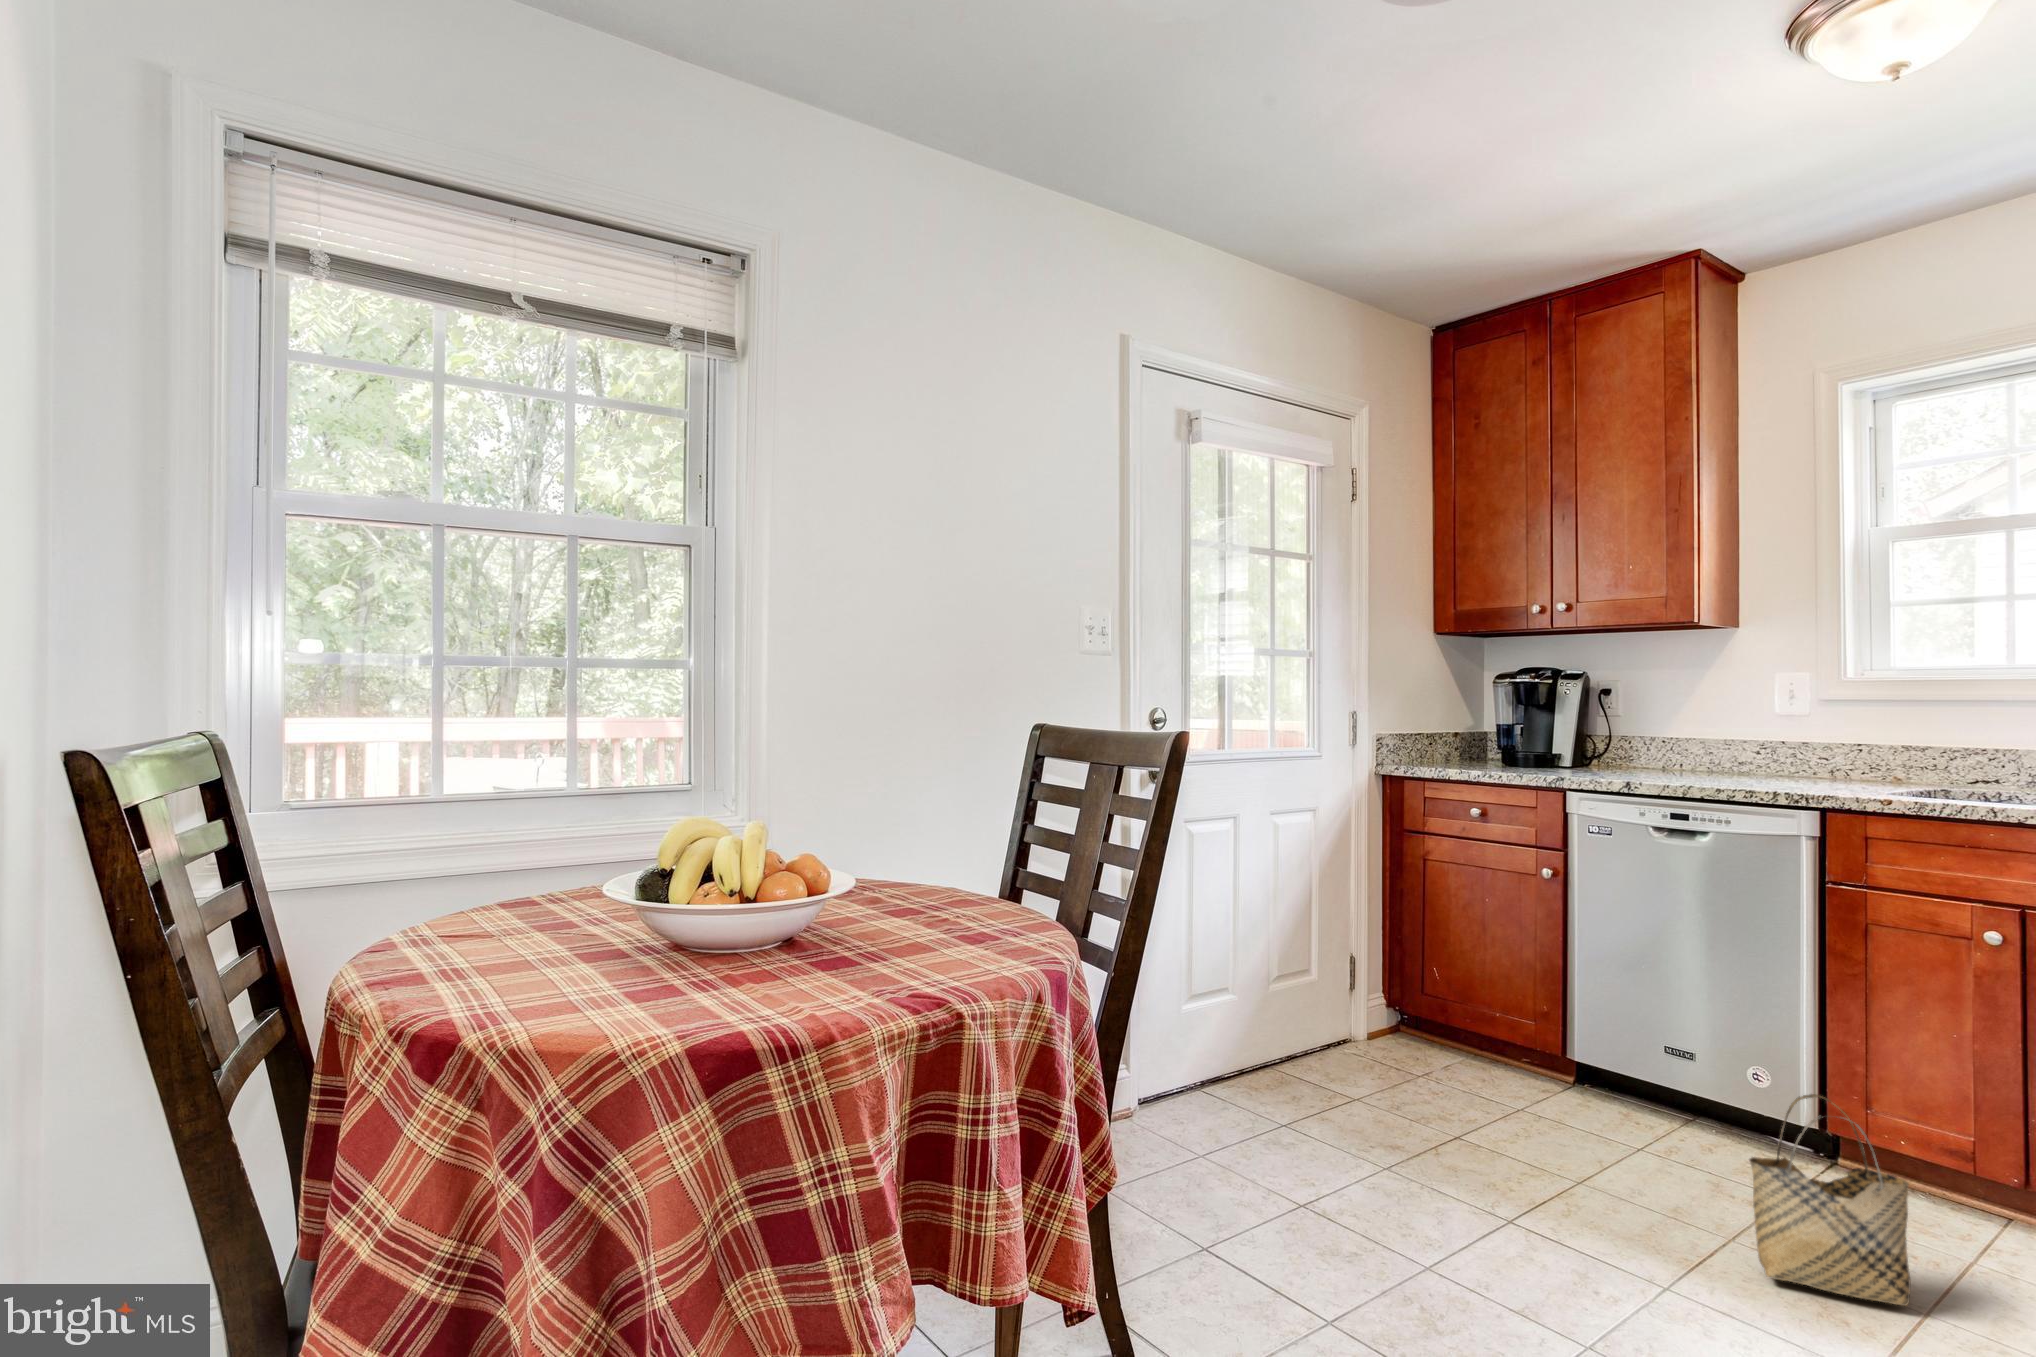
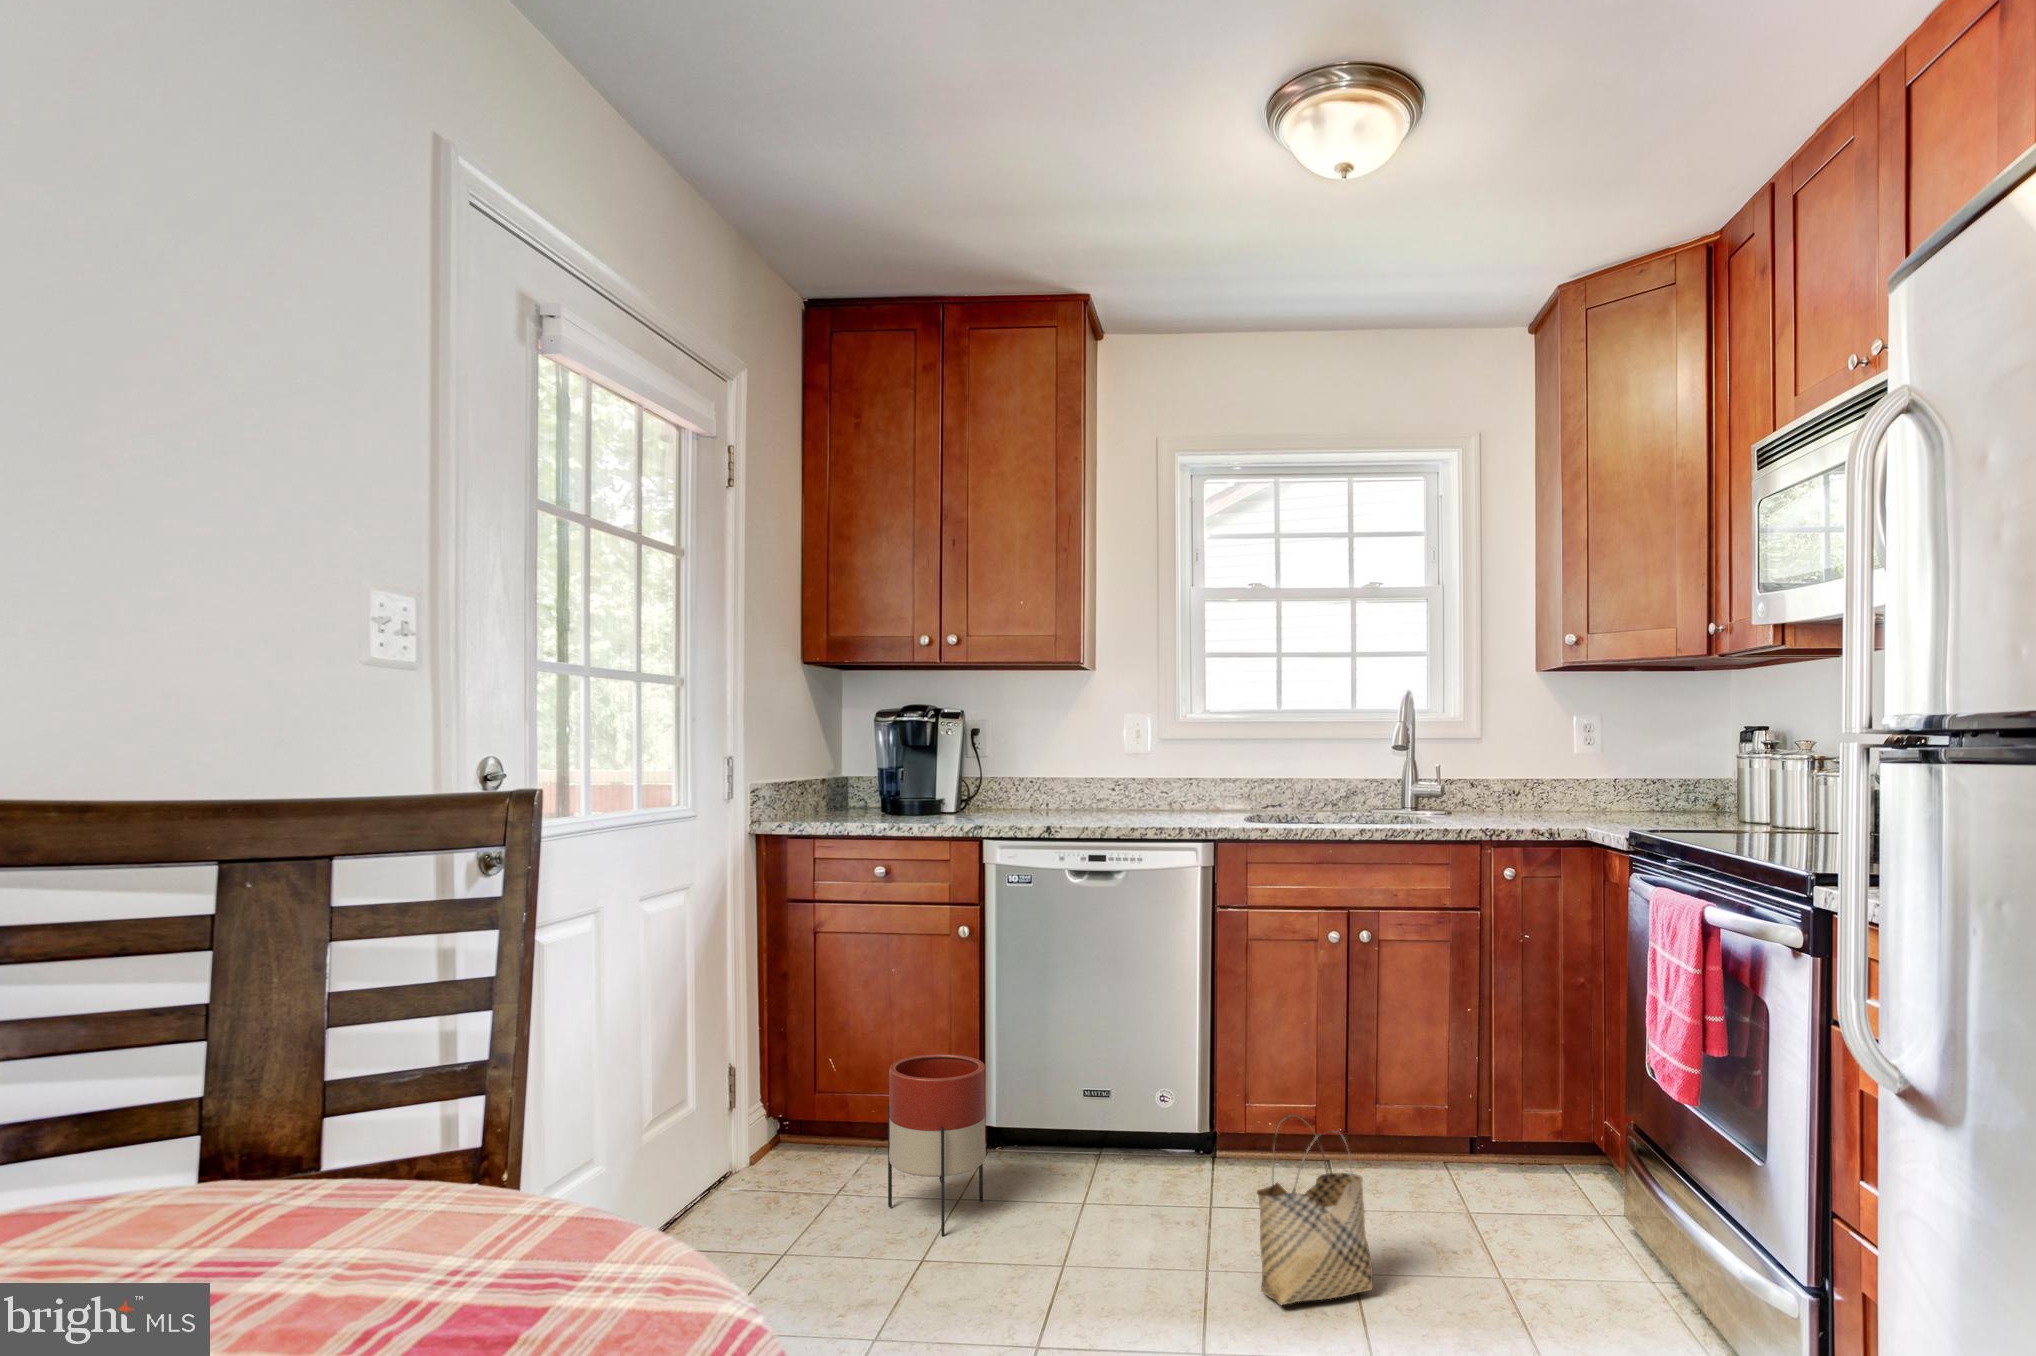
planter: none [1442,972,1538,1126] -> present [888,1054,986,1236]

